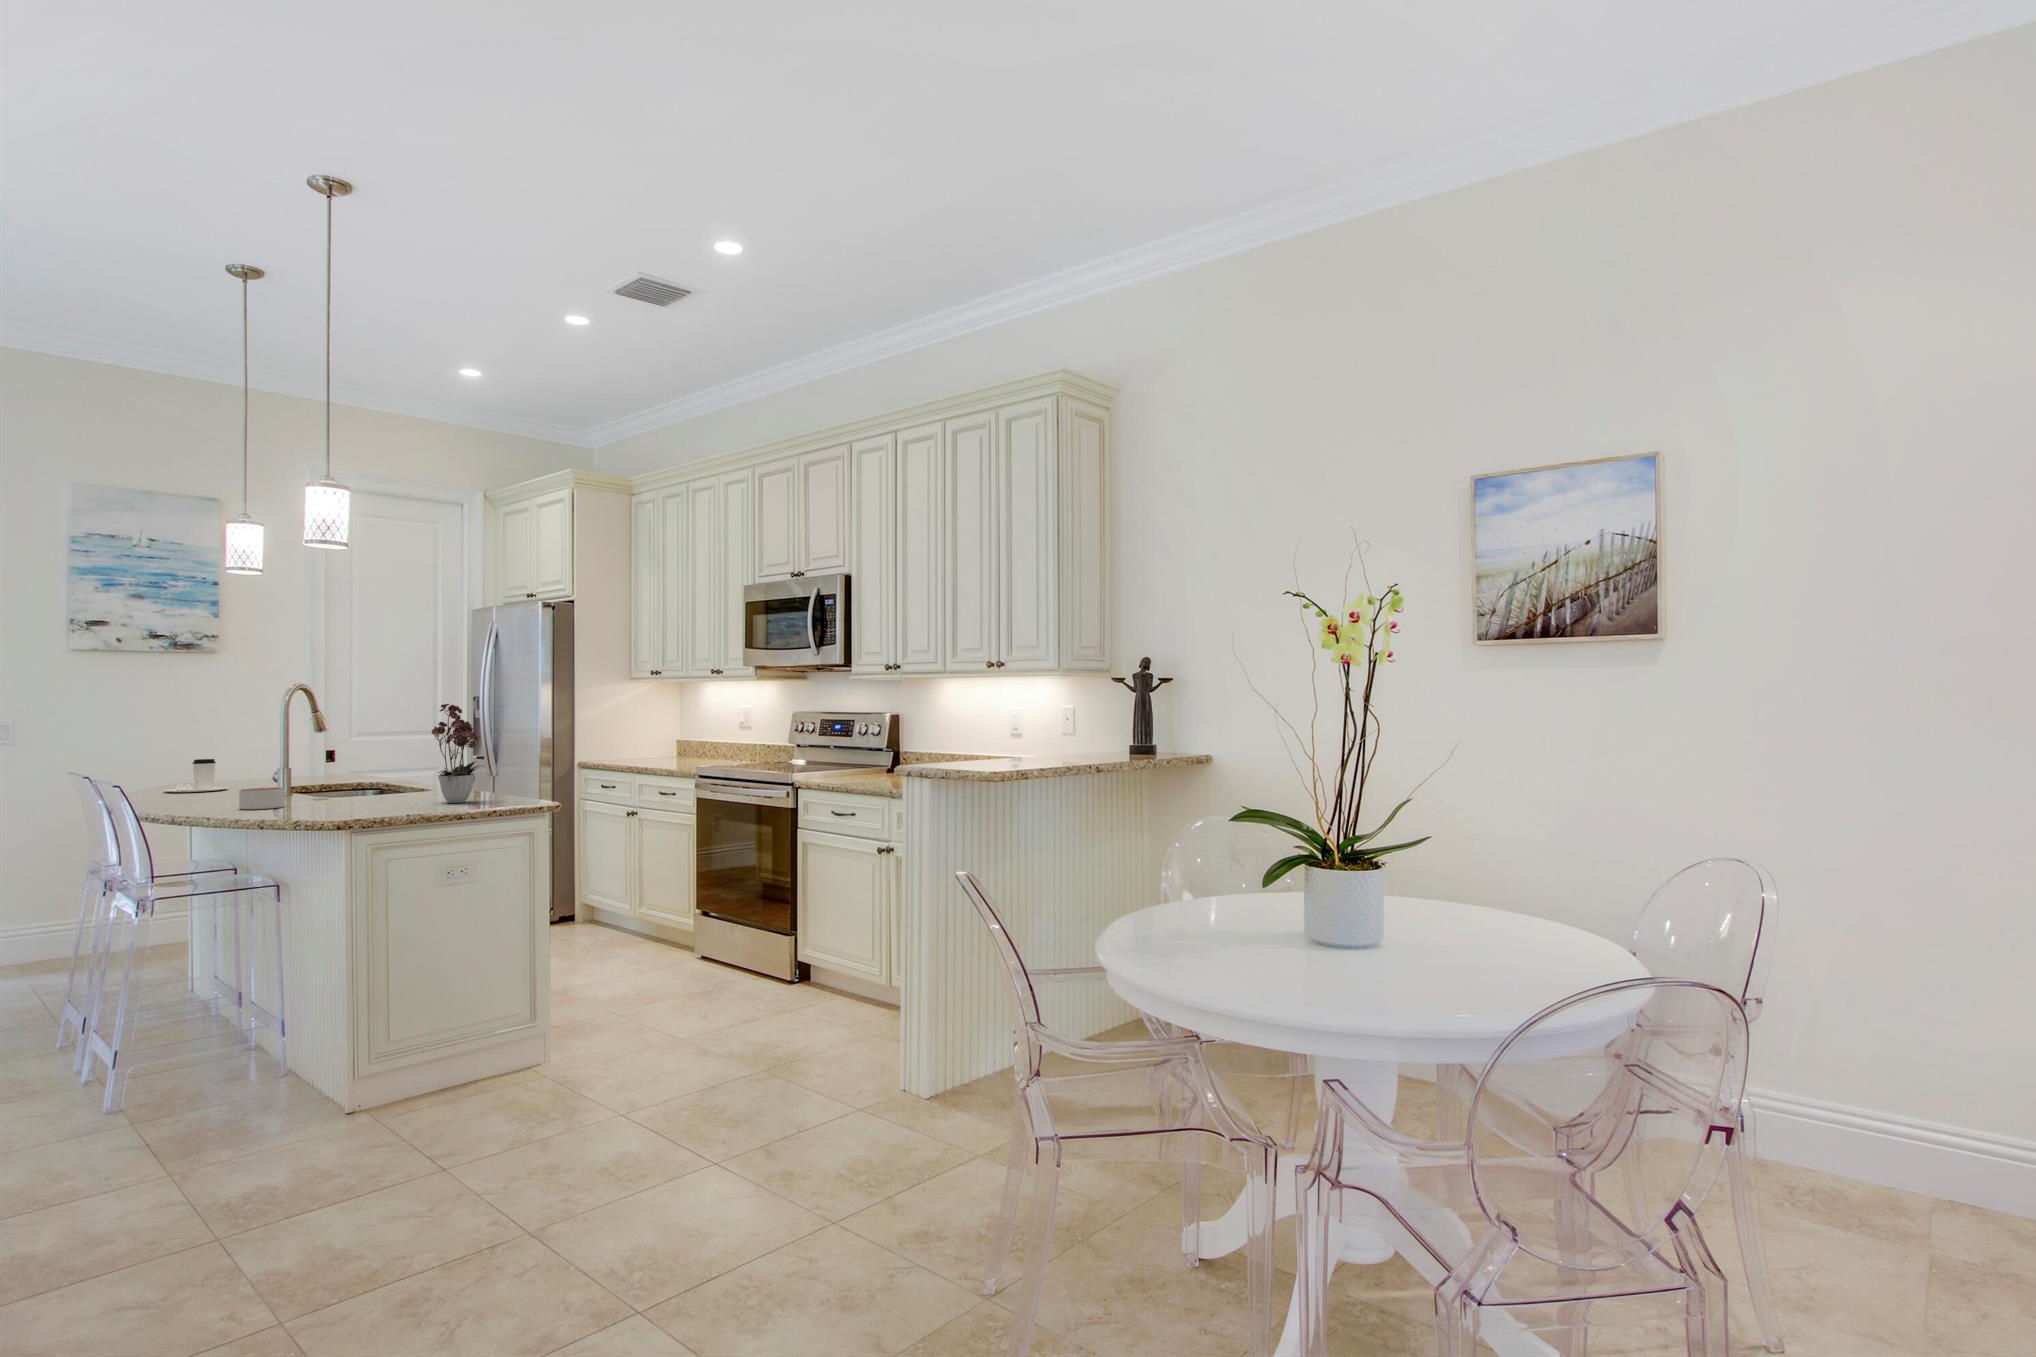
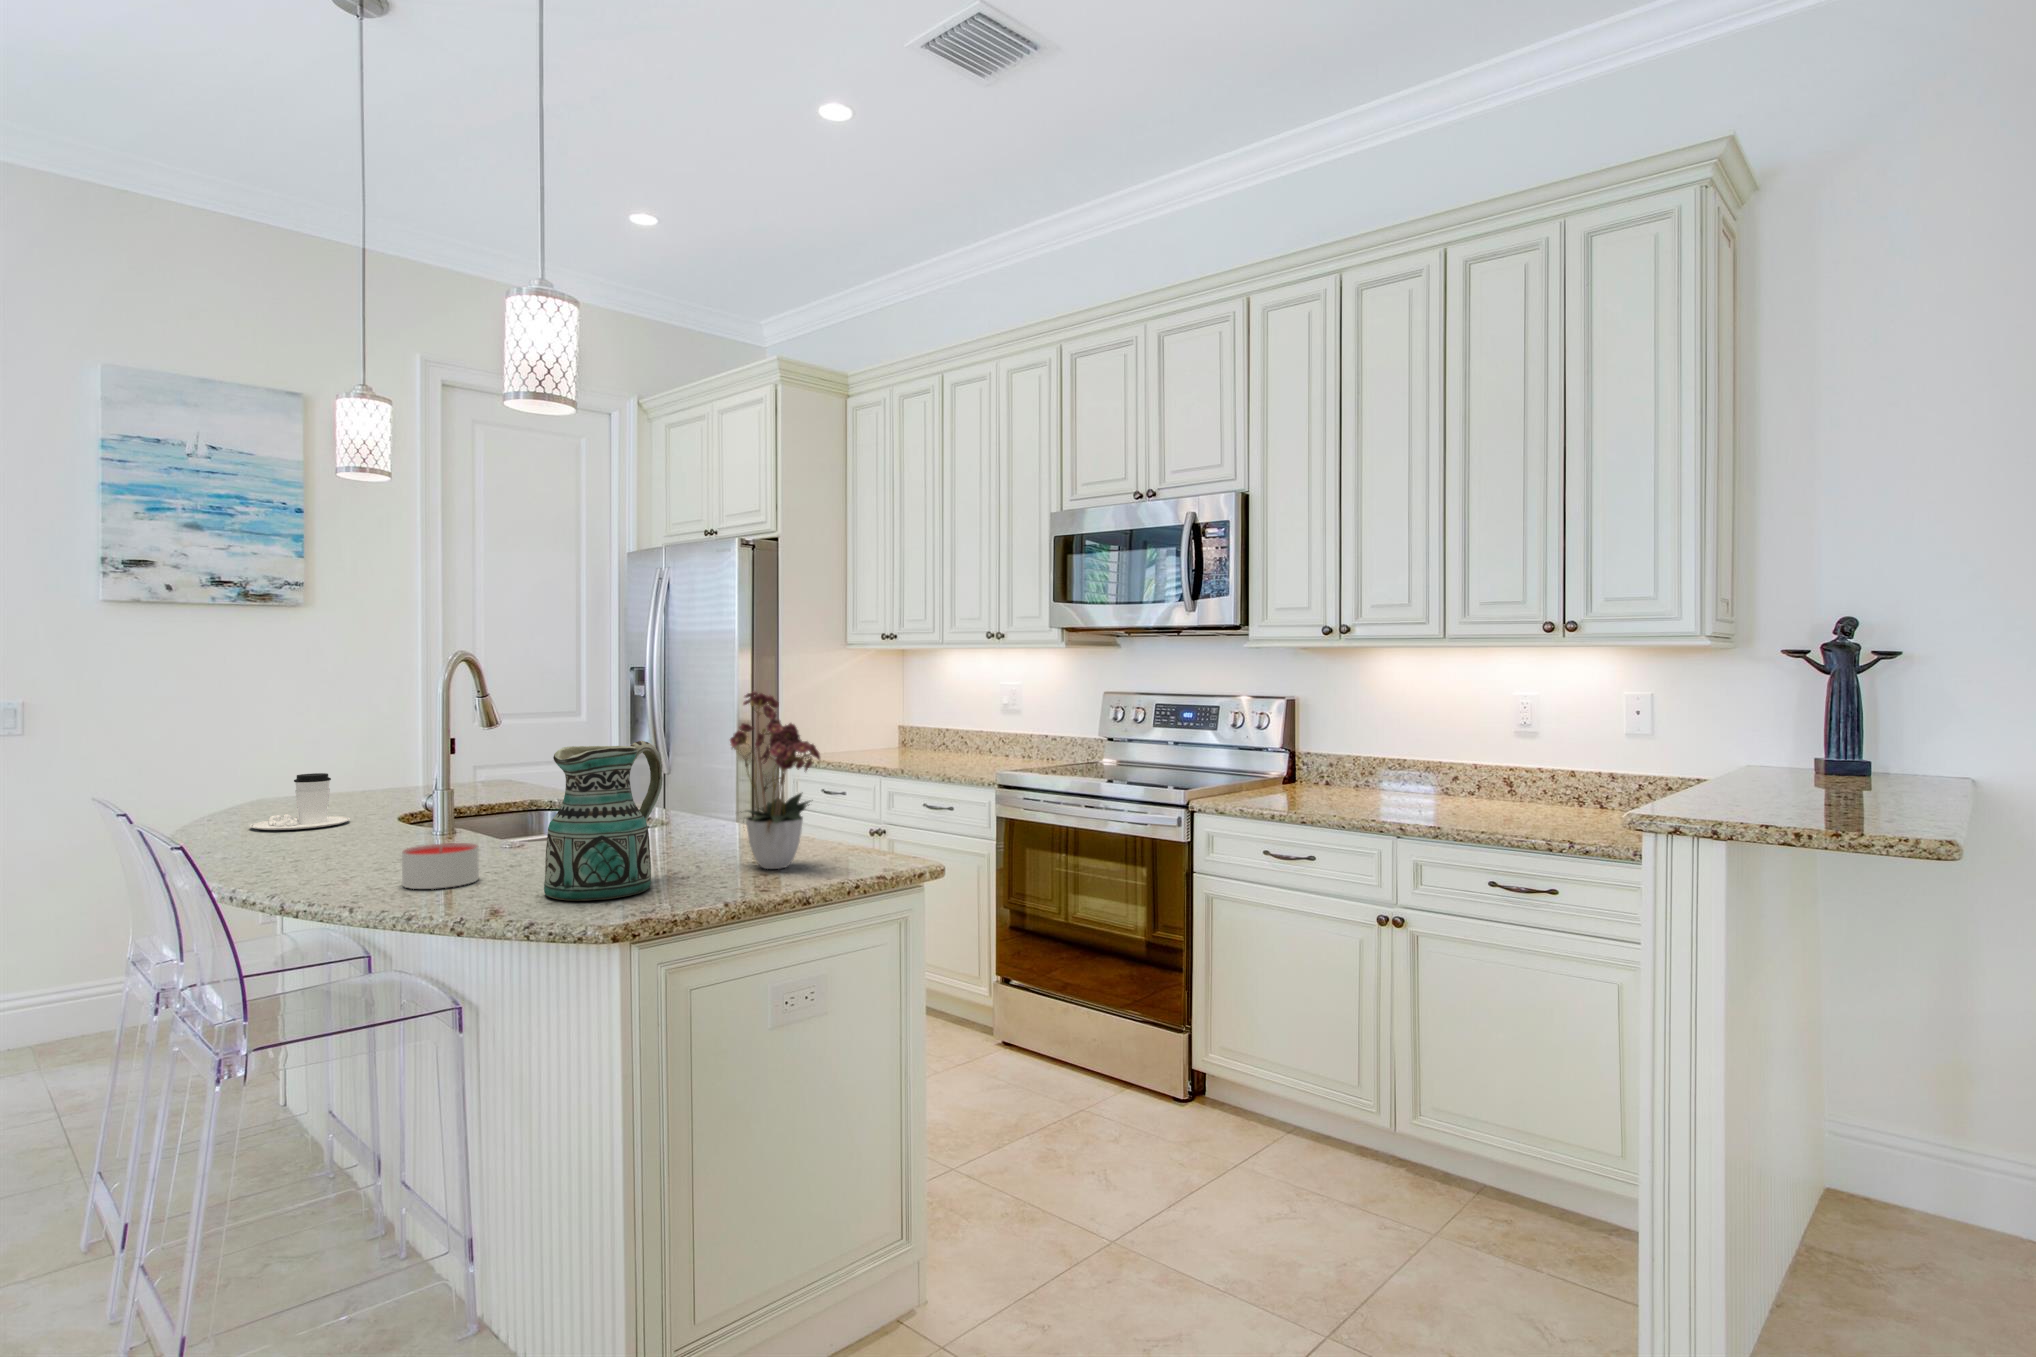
ceramic pitcher: none [312,730,388,812] -> present [544,741,663,900]

